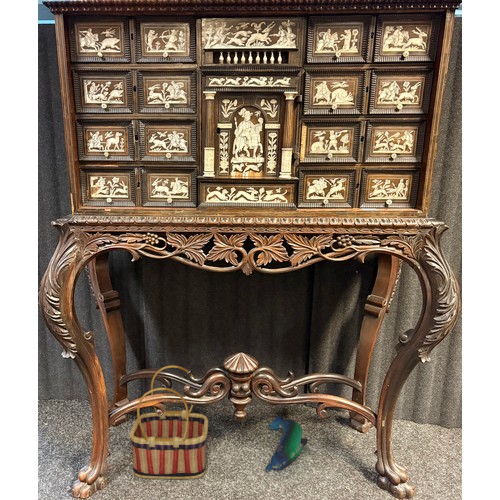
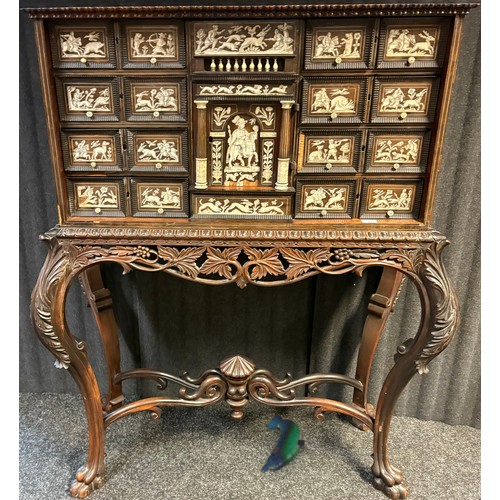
basket: present [129,366,208,479] -> none [126,369,204,478]

